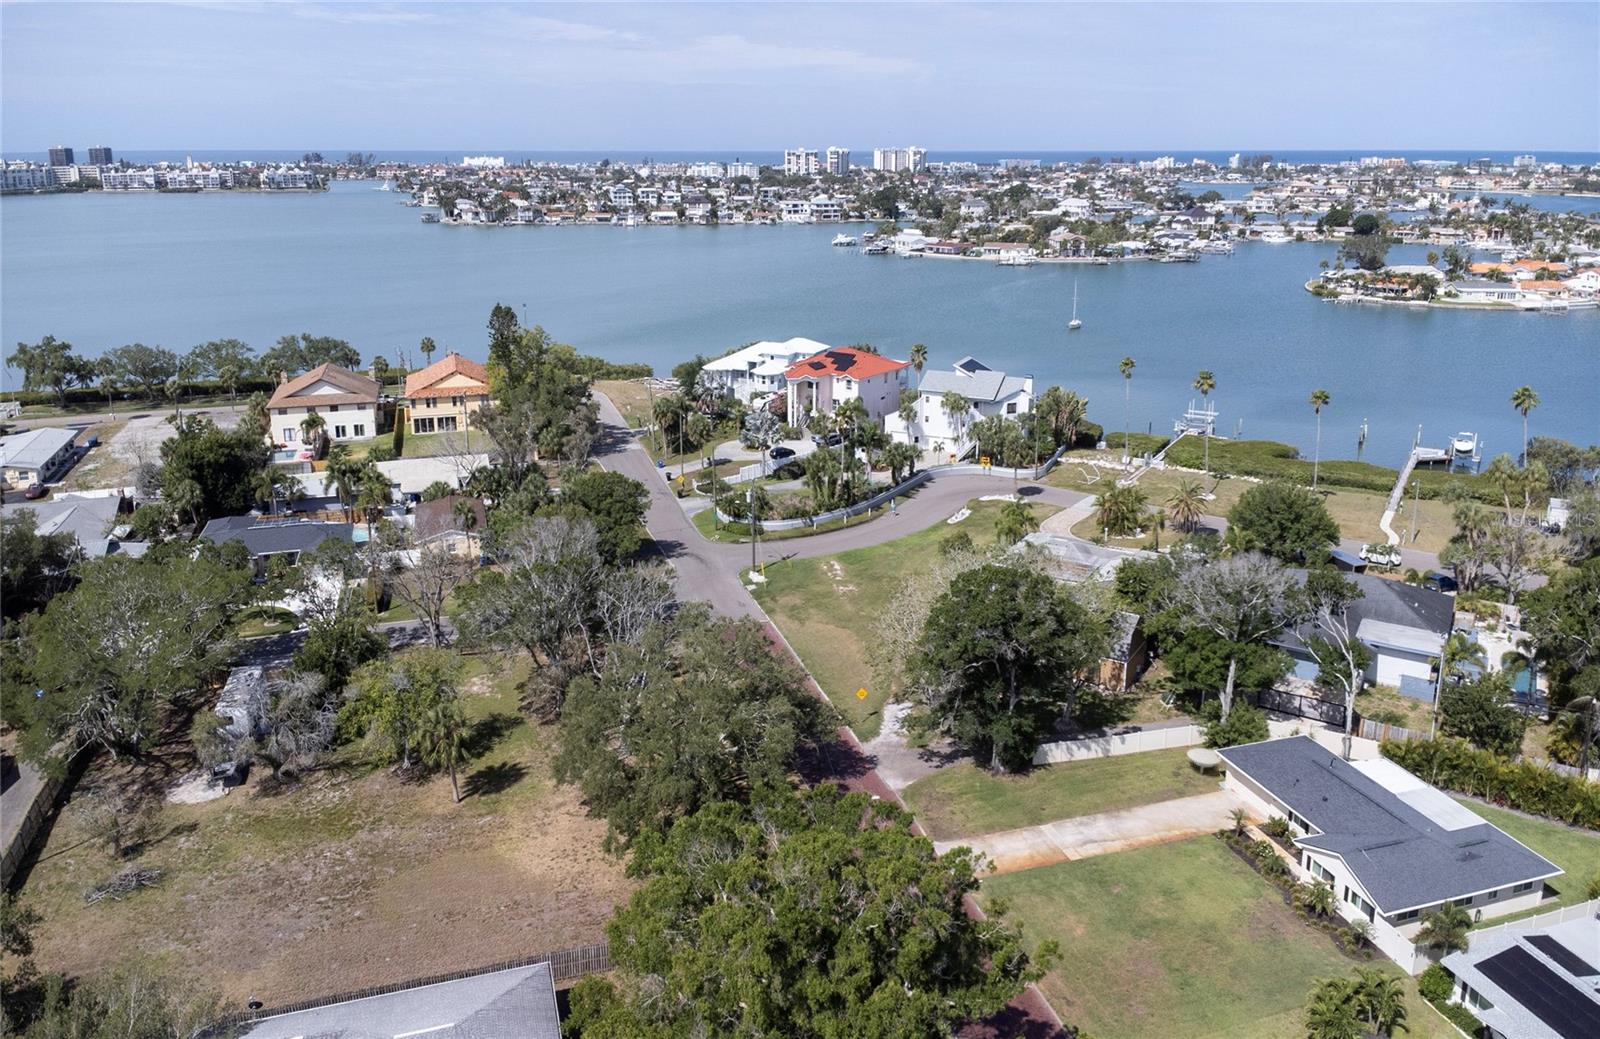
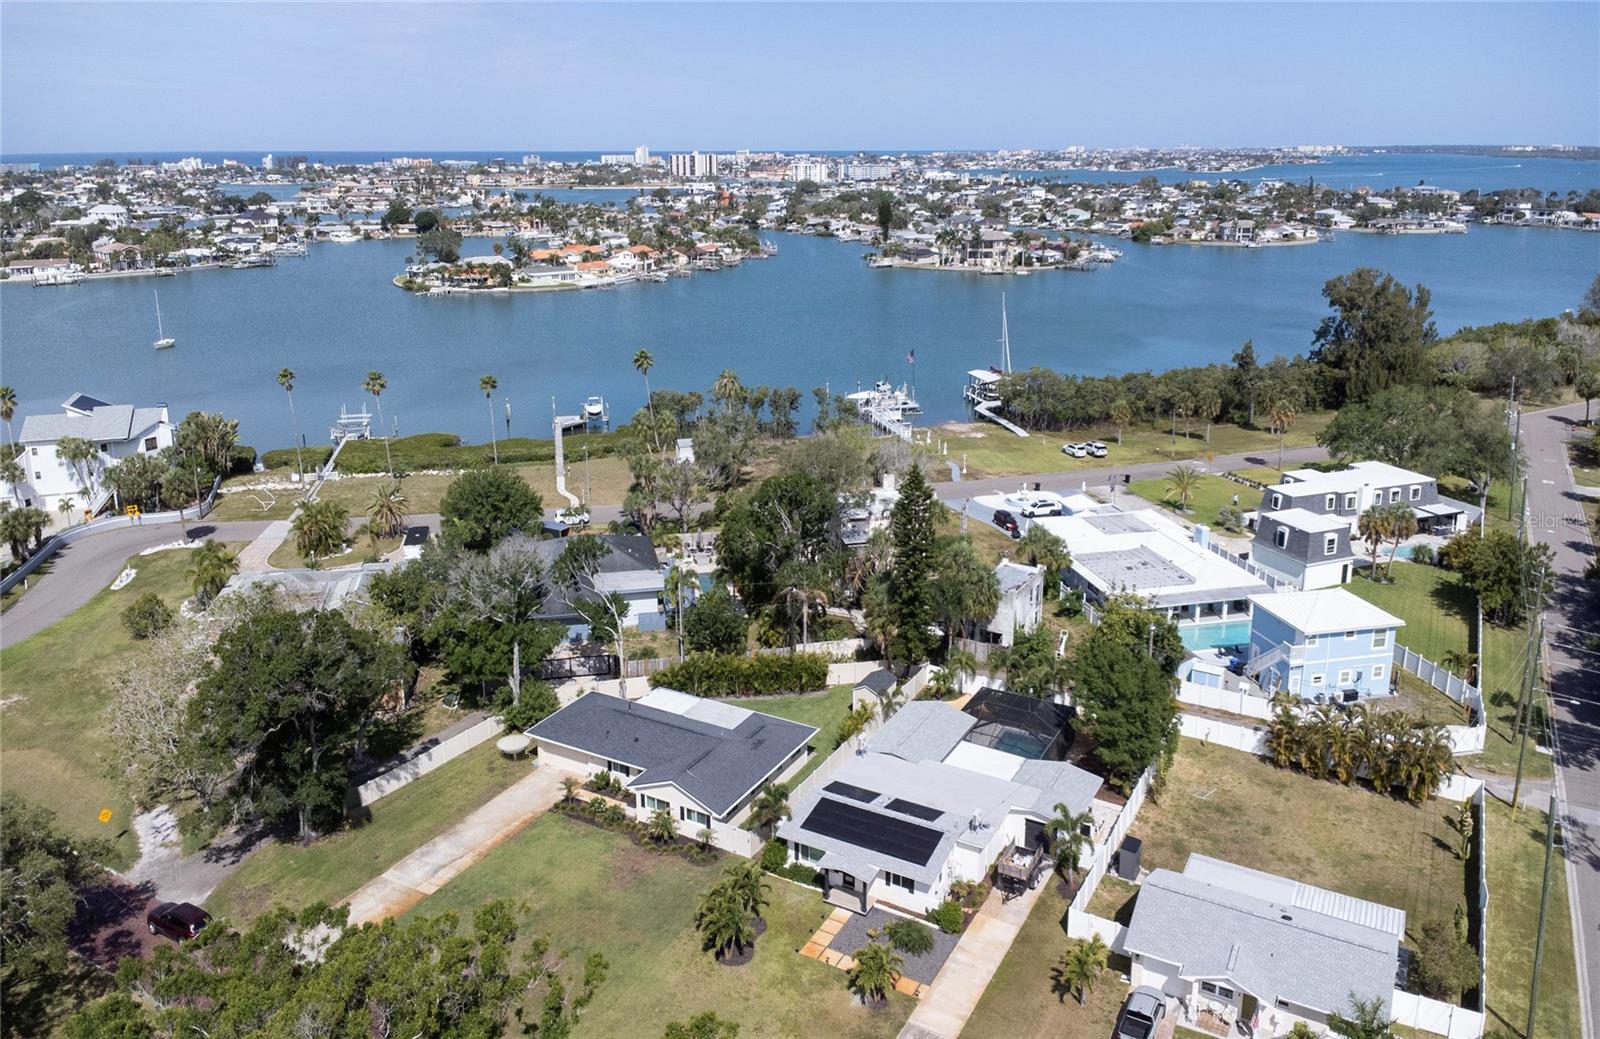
lounge chair: none [1031,741,1053,777] -> present [345,787,373,828]

